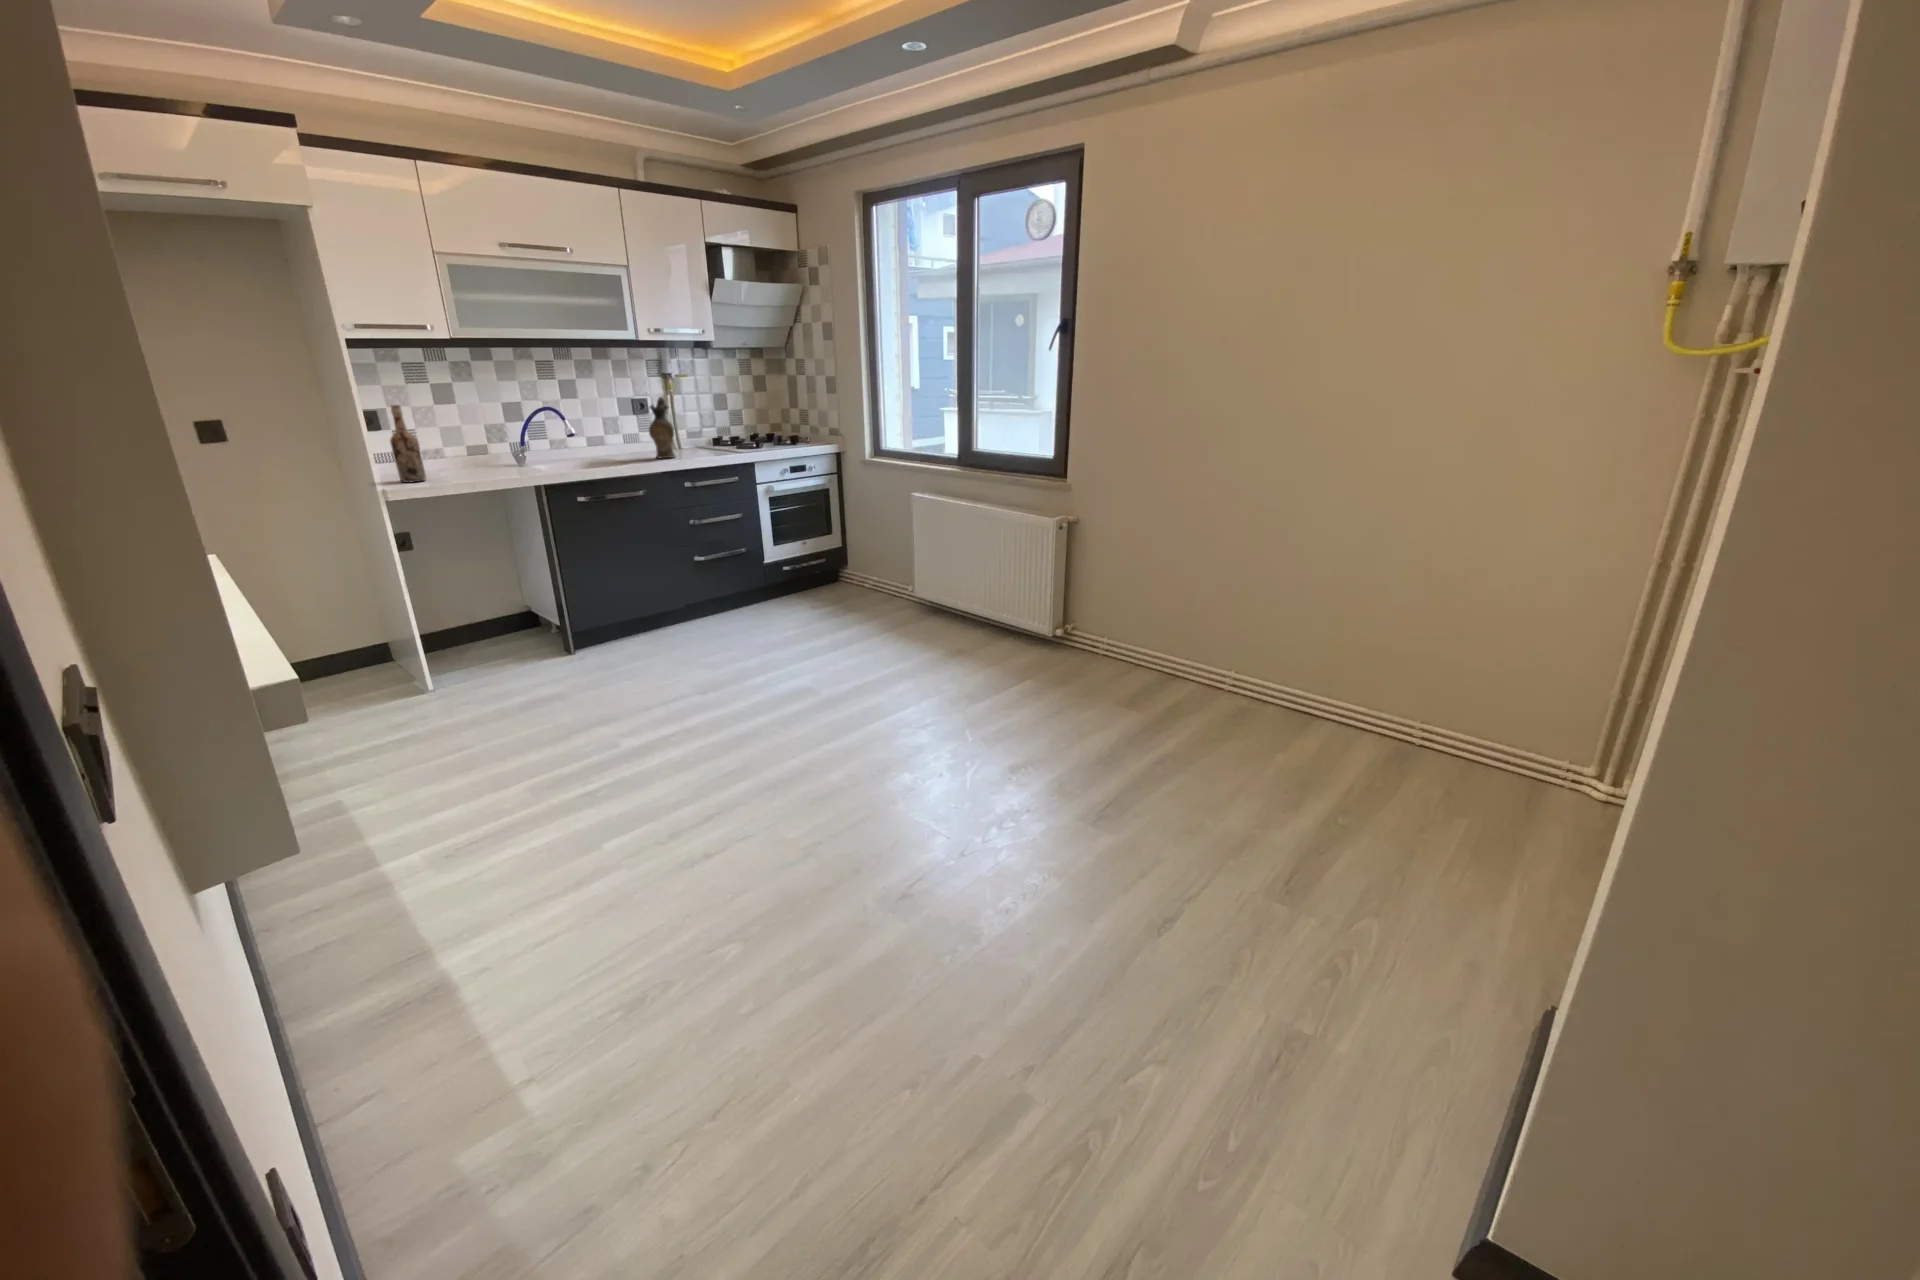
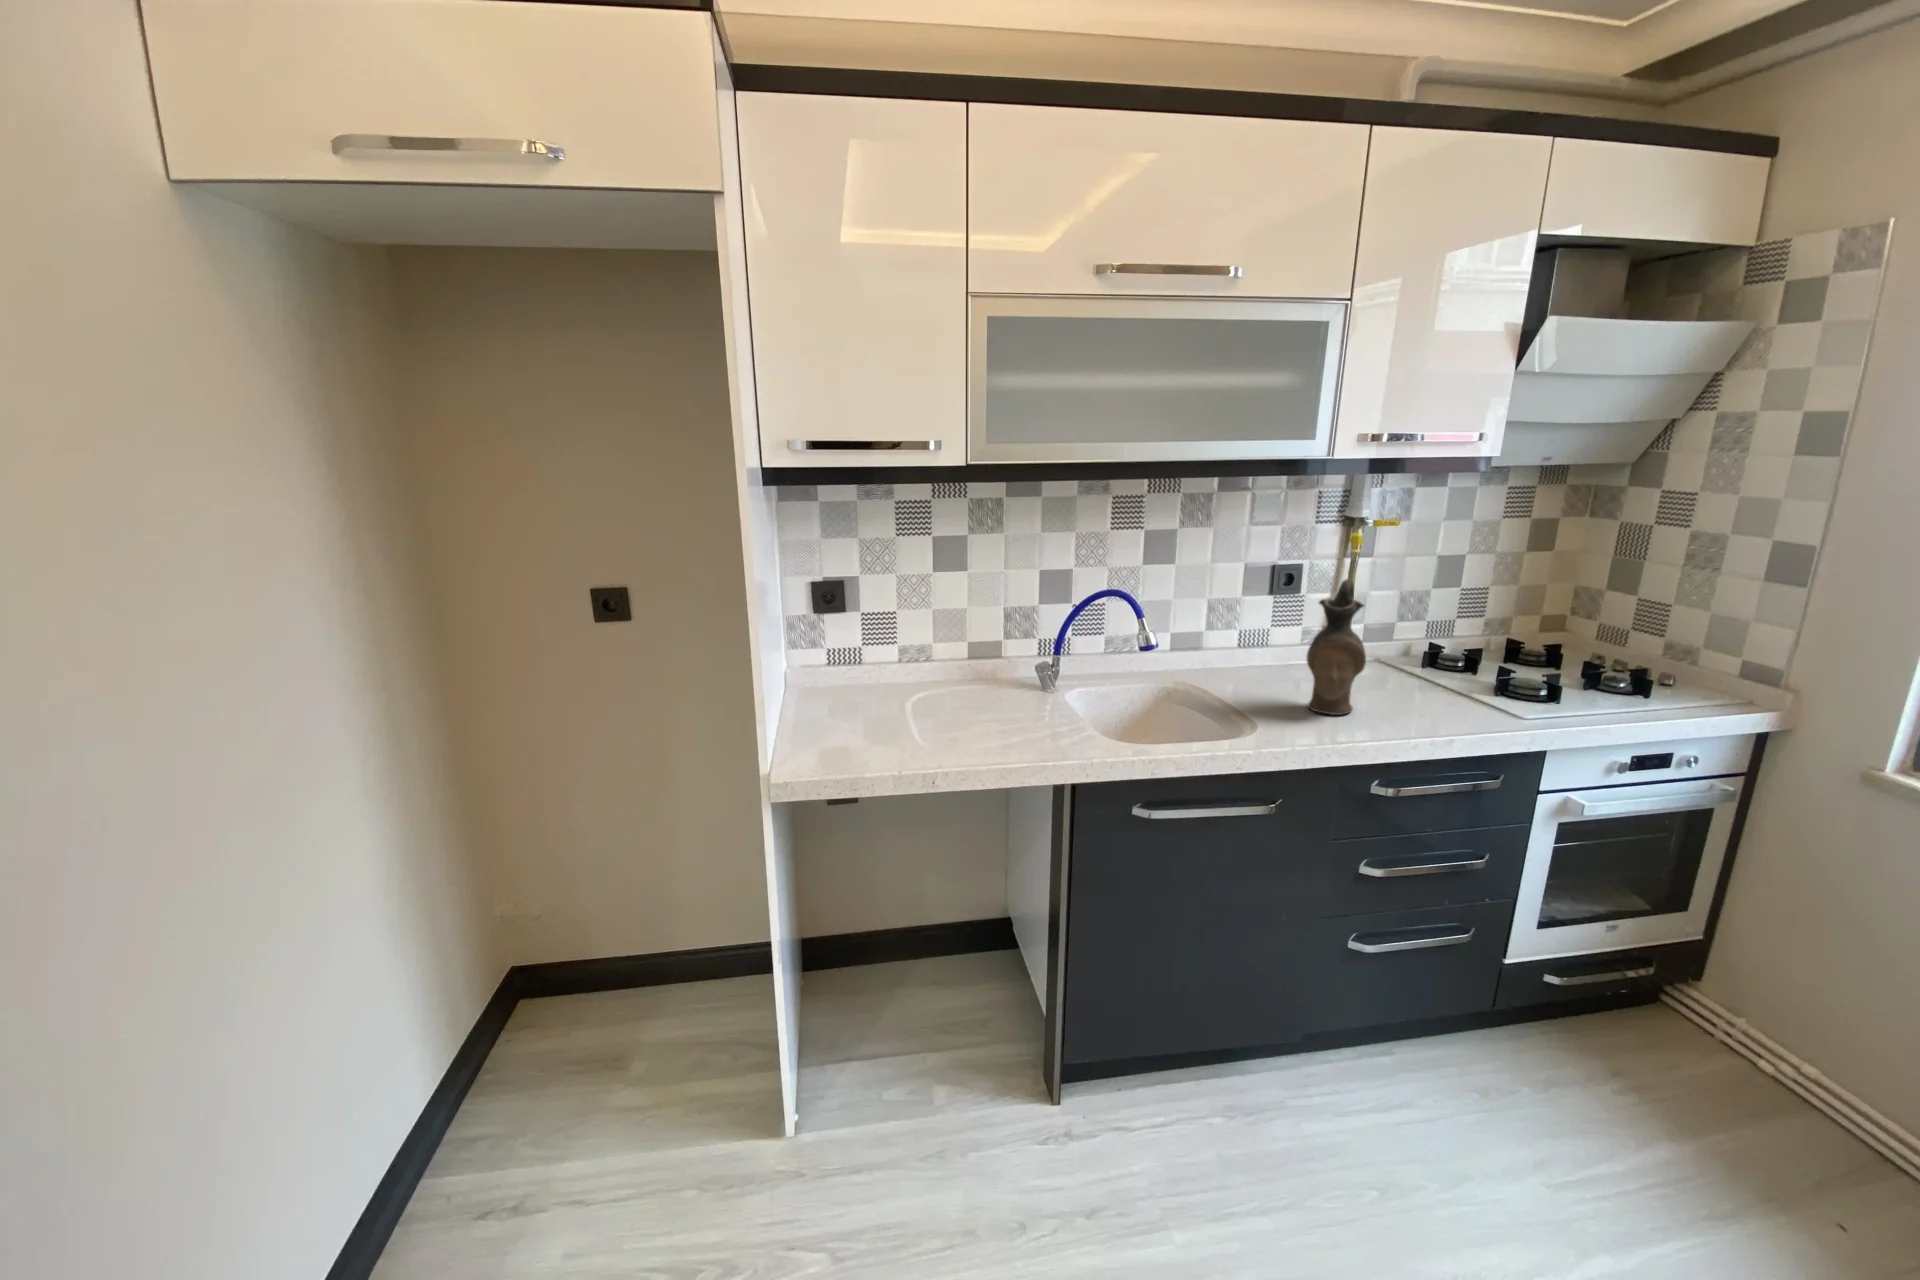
wine bottle: present [390,405,426,482] -> none [823,594,869,740]

